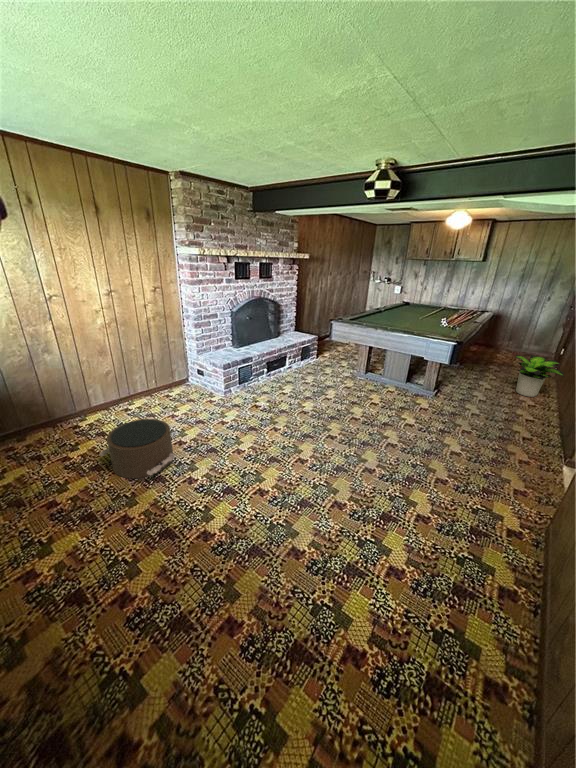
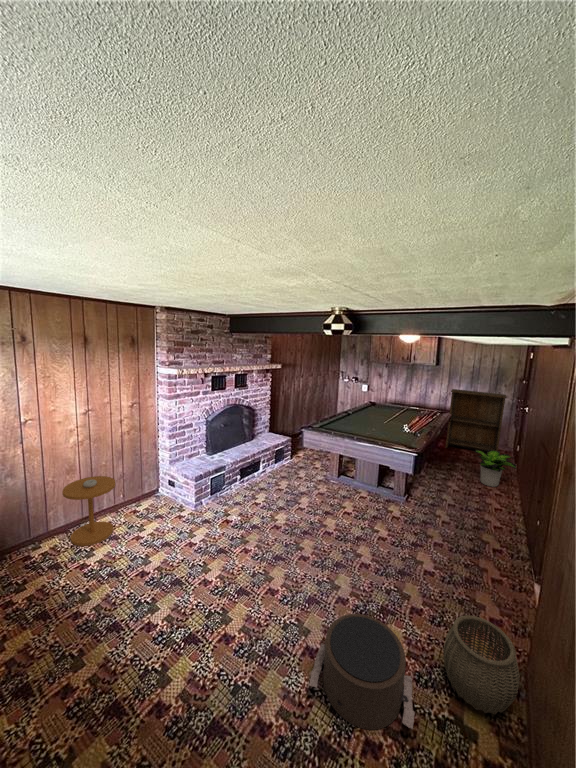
bookshelf: none [479,287,566,367] -> present [446,389,507,452]
side table: none [35,370,101,440] -> present [62,476,116,546]
pouf: present [99,419,176,478] -> present [309,614,415,730]
woven basket: none [450,528,543,631] -> present [443,615,520,714]

